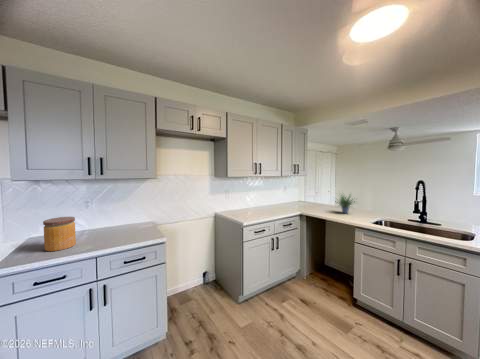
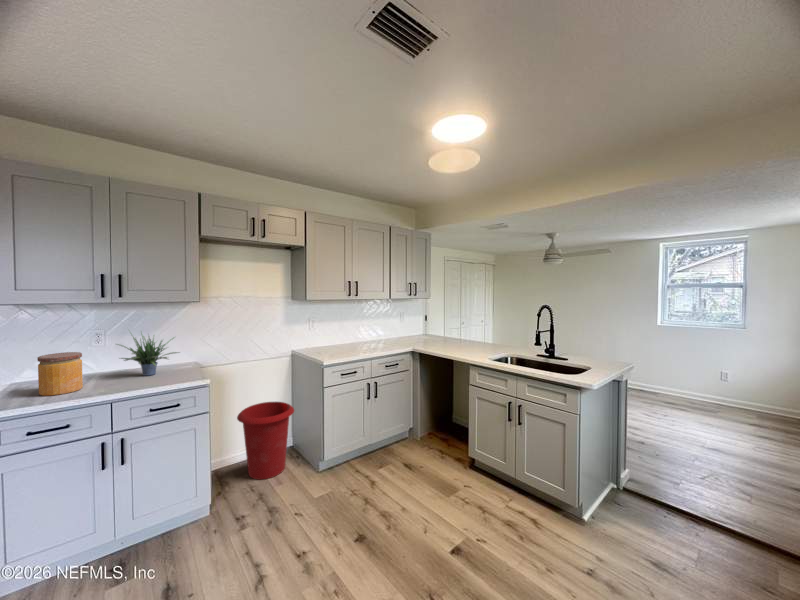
potted plant: present [335,194,355,214] -> present [118,336,179,376]
waste bin: none [181,250,220,308] -> present [237,402,294,479]

